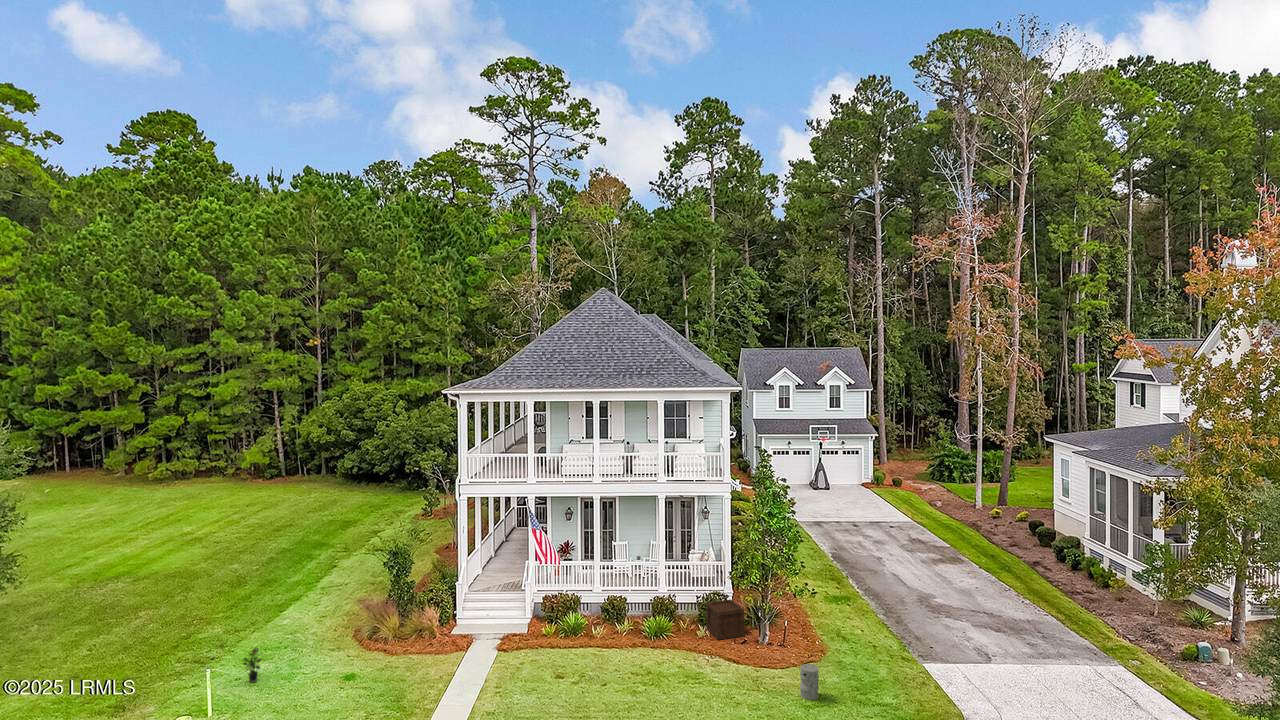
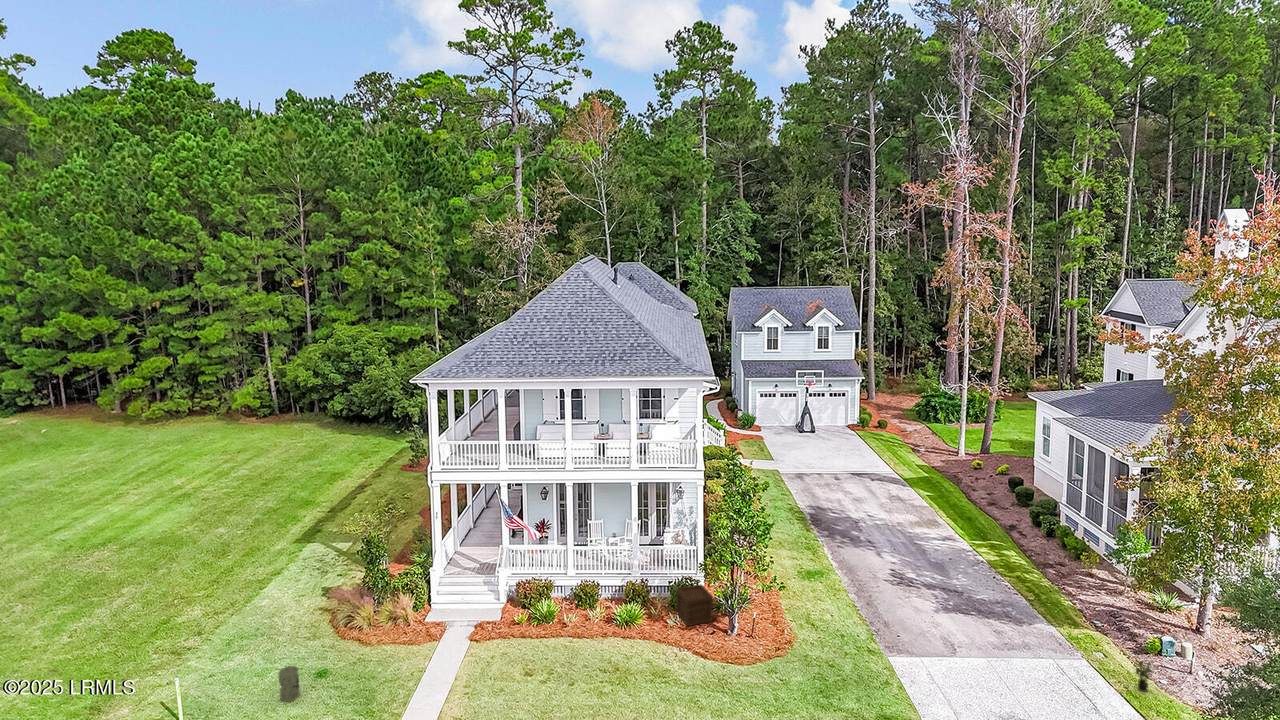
potted plant: present [243,647,262,682] -> present [1135,661,1154,692]
trash can: present [800,664,819,700] -> present [279,666,300,702]

